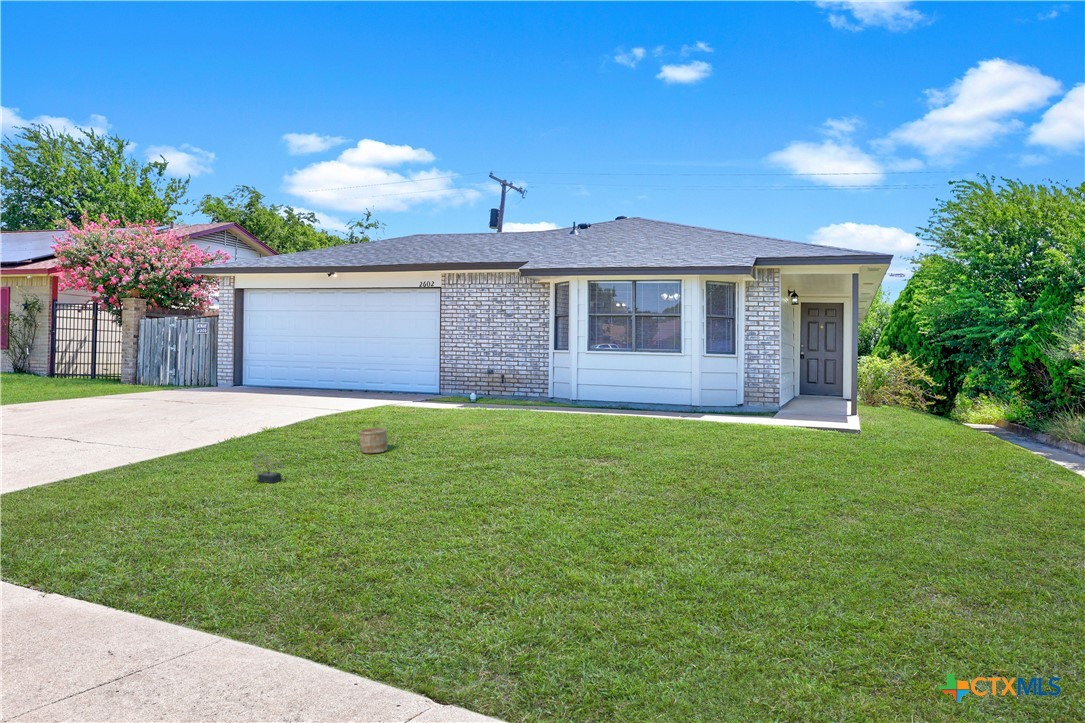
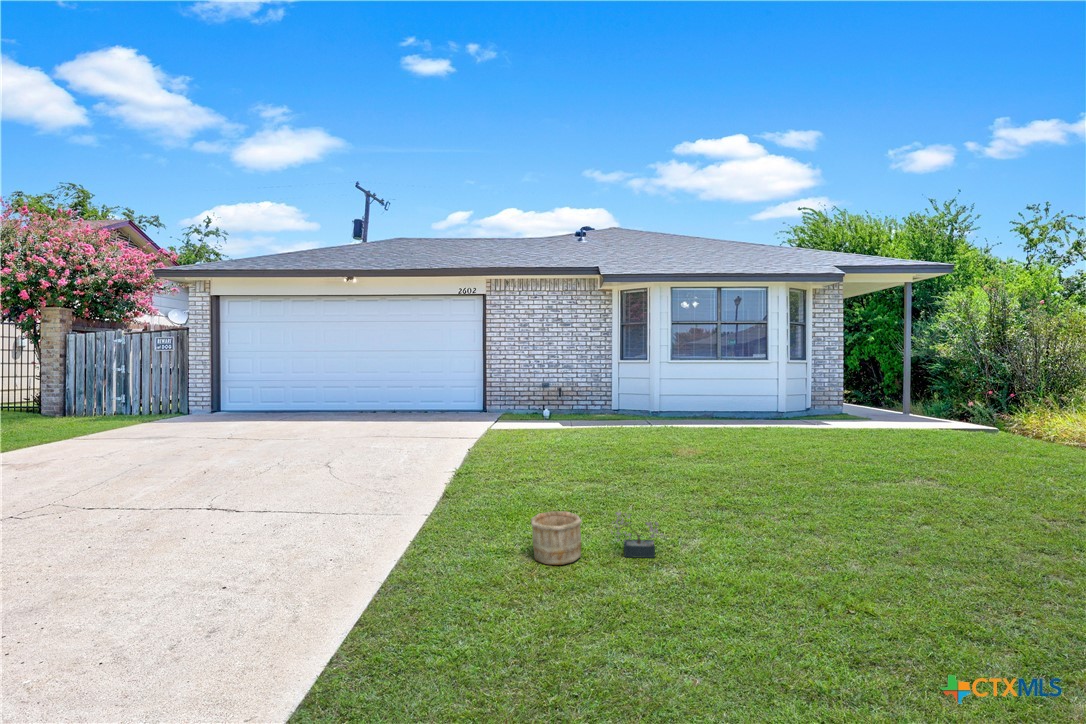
wooden bucket: present [359,427,387,453] -> present [531,511,582,565]

